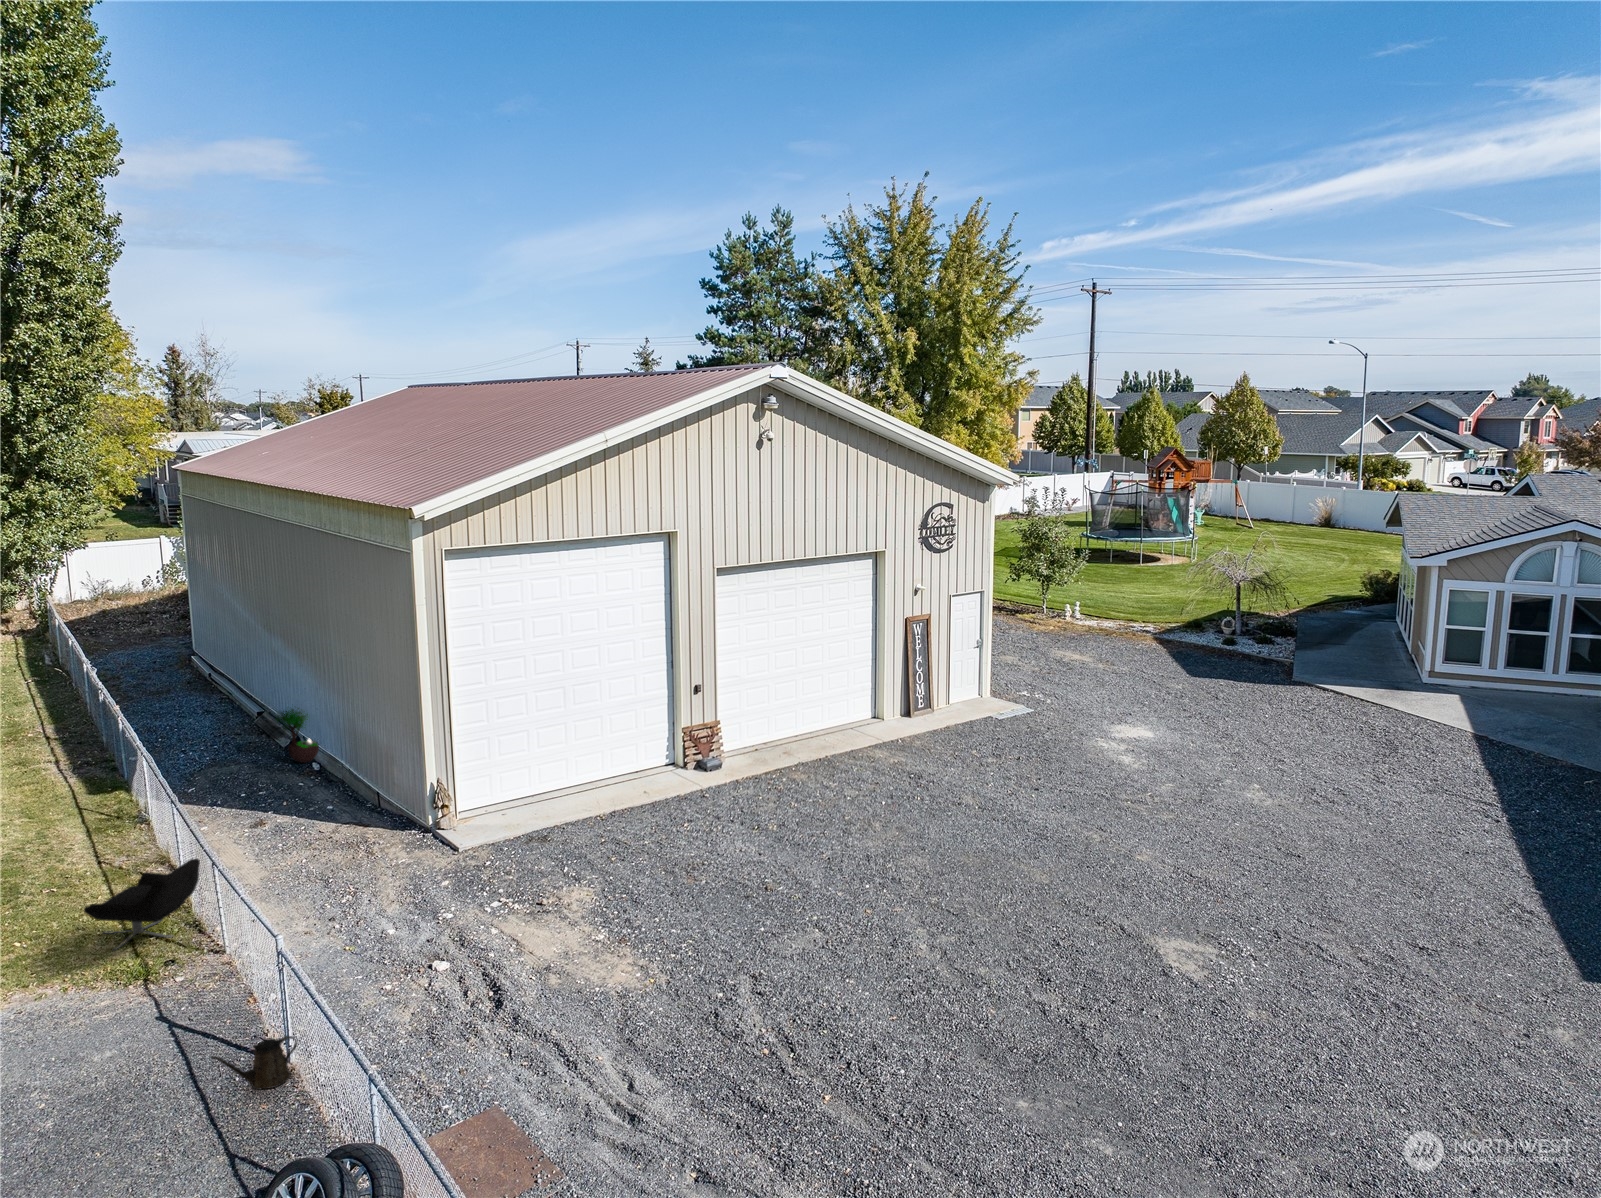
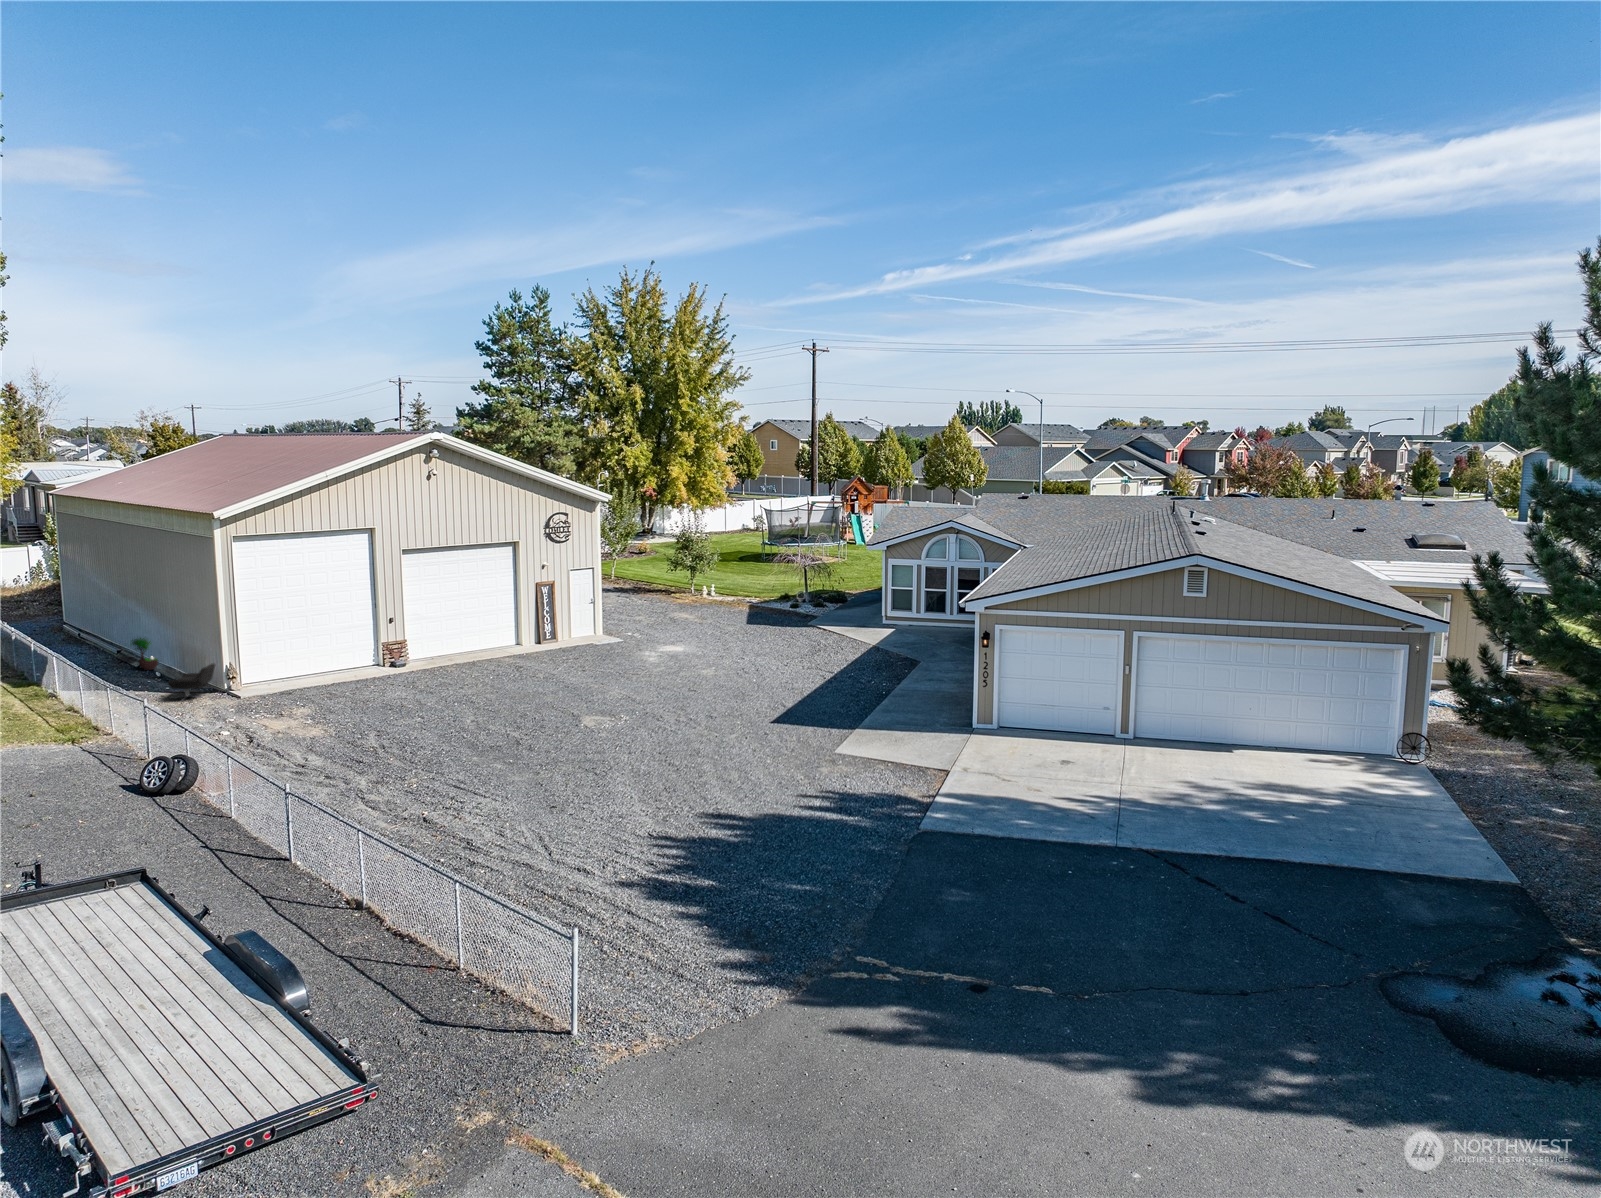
lounge chair: present [84,858,200,950] -> present [168,663,215,700]
watering can: present [211,1036,297,1090] -> none [110,740,150,760]

